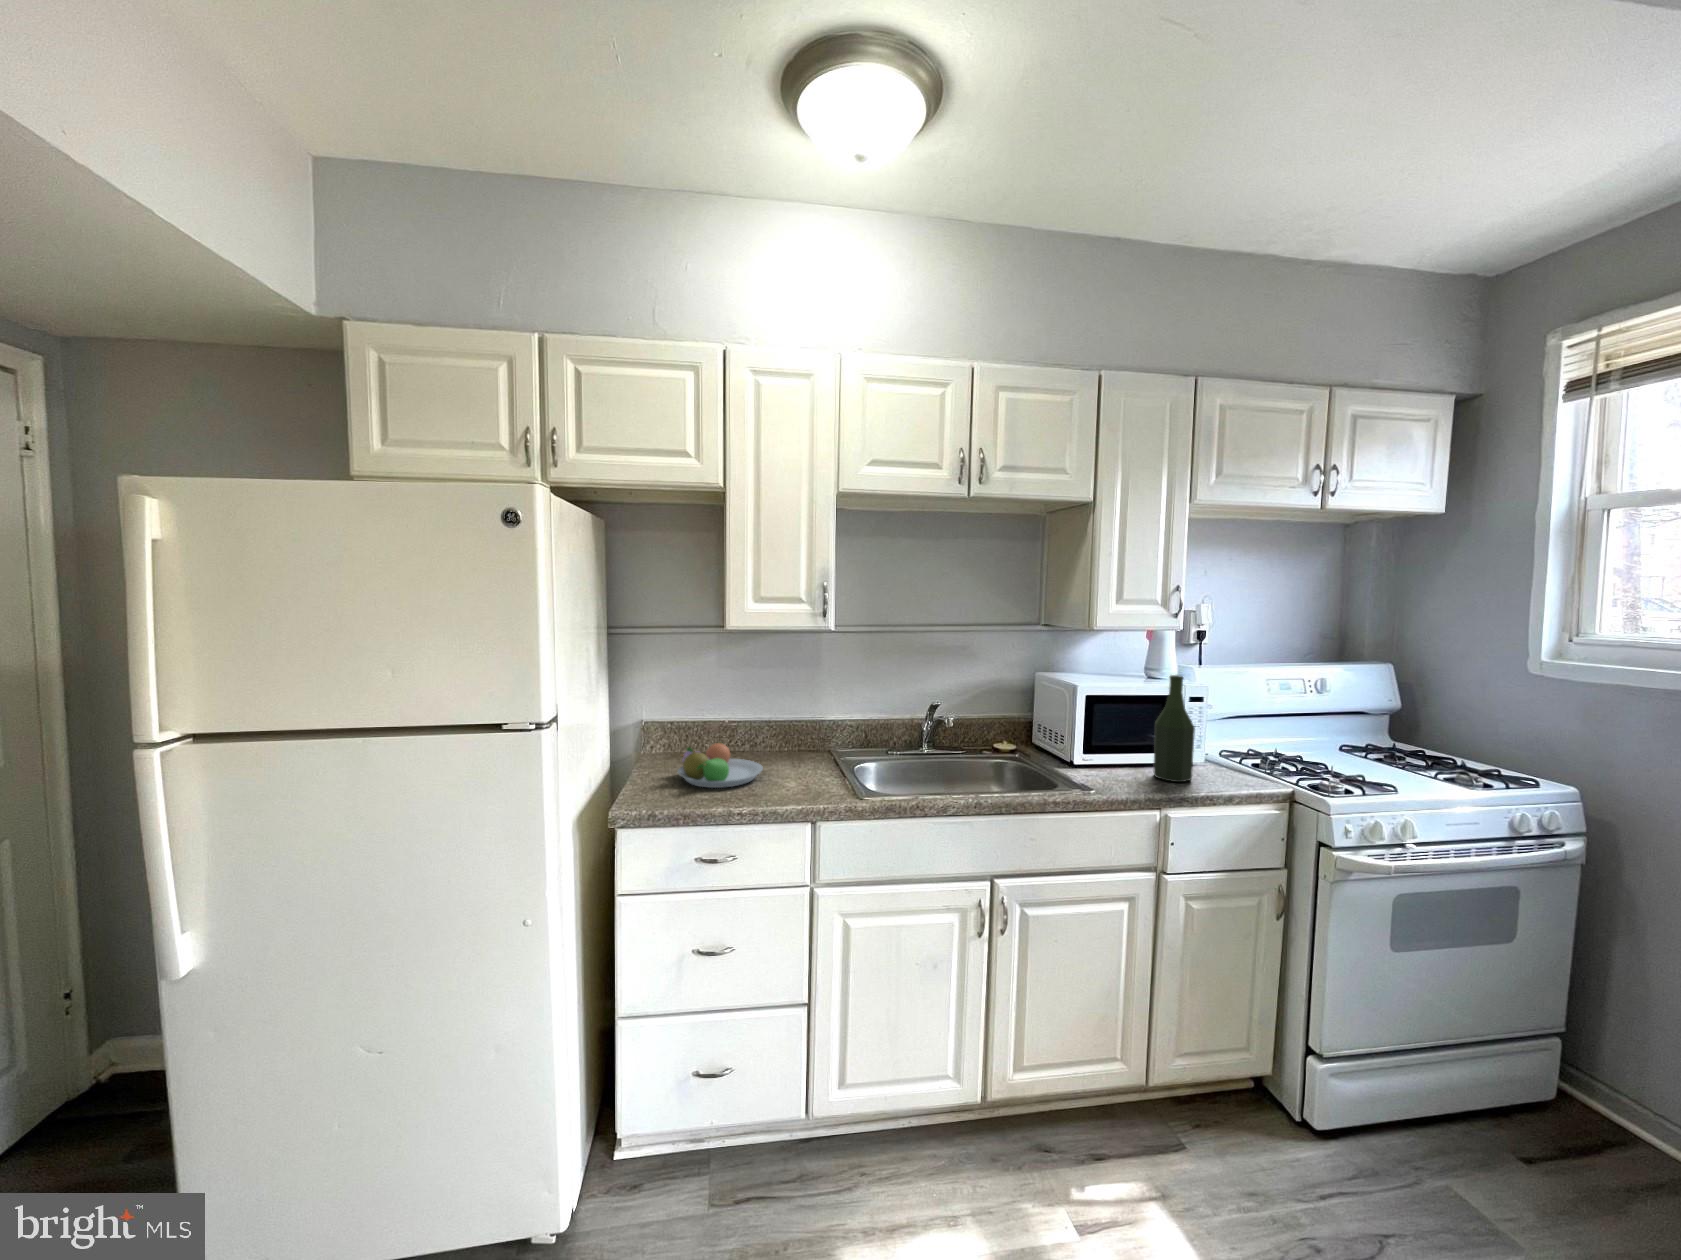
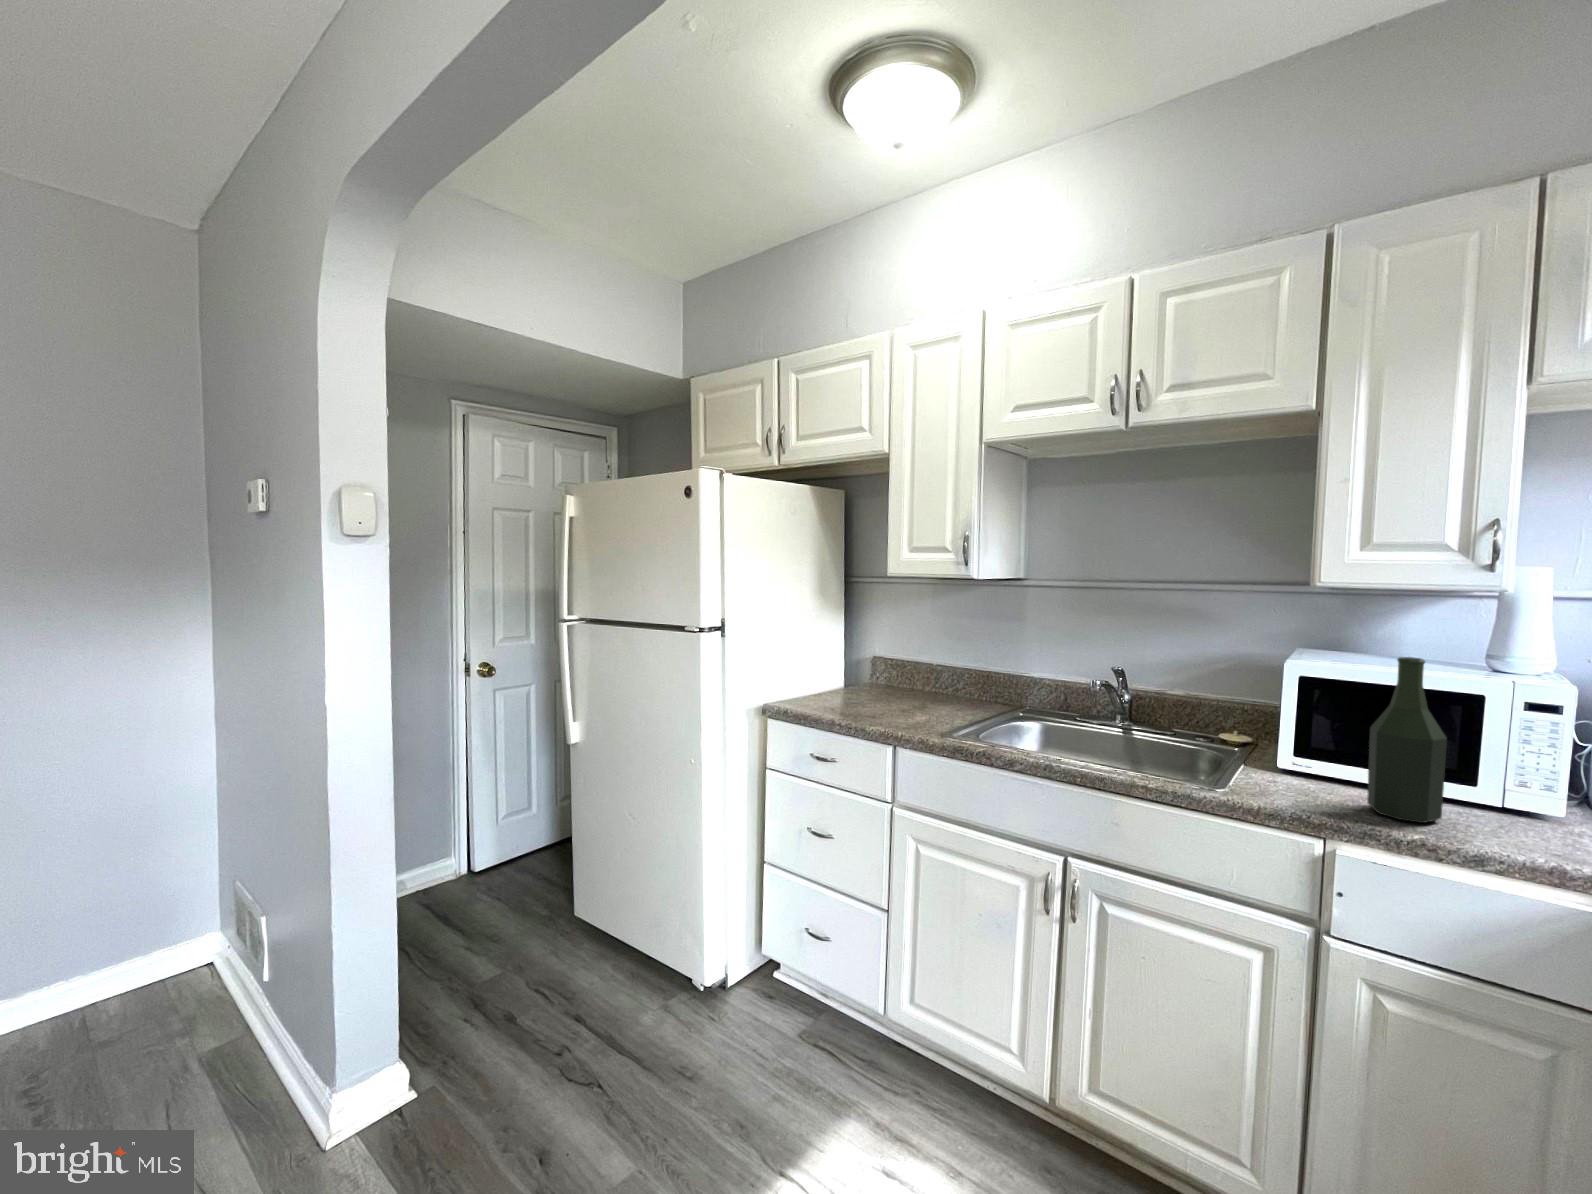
fruit bowl: present [678,742,763,788] -> none [848,674,924,711]

